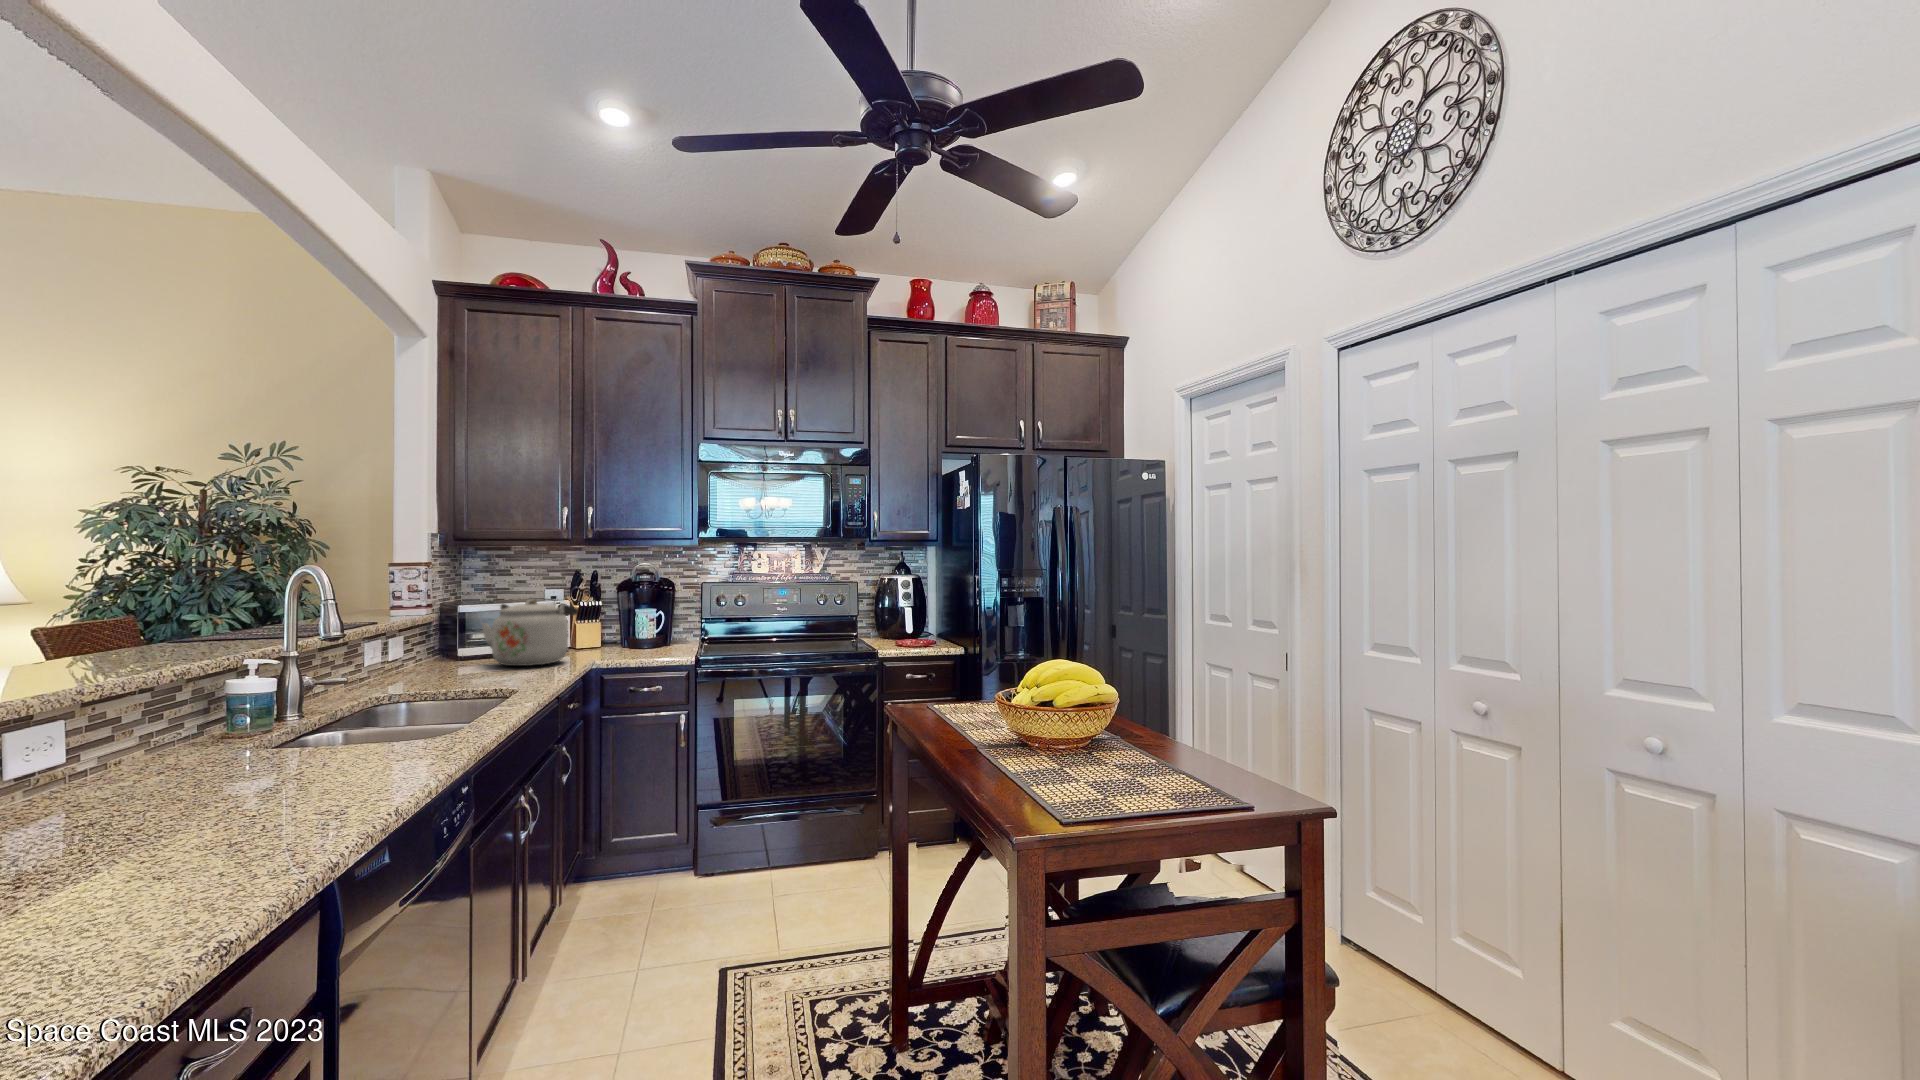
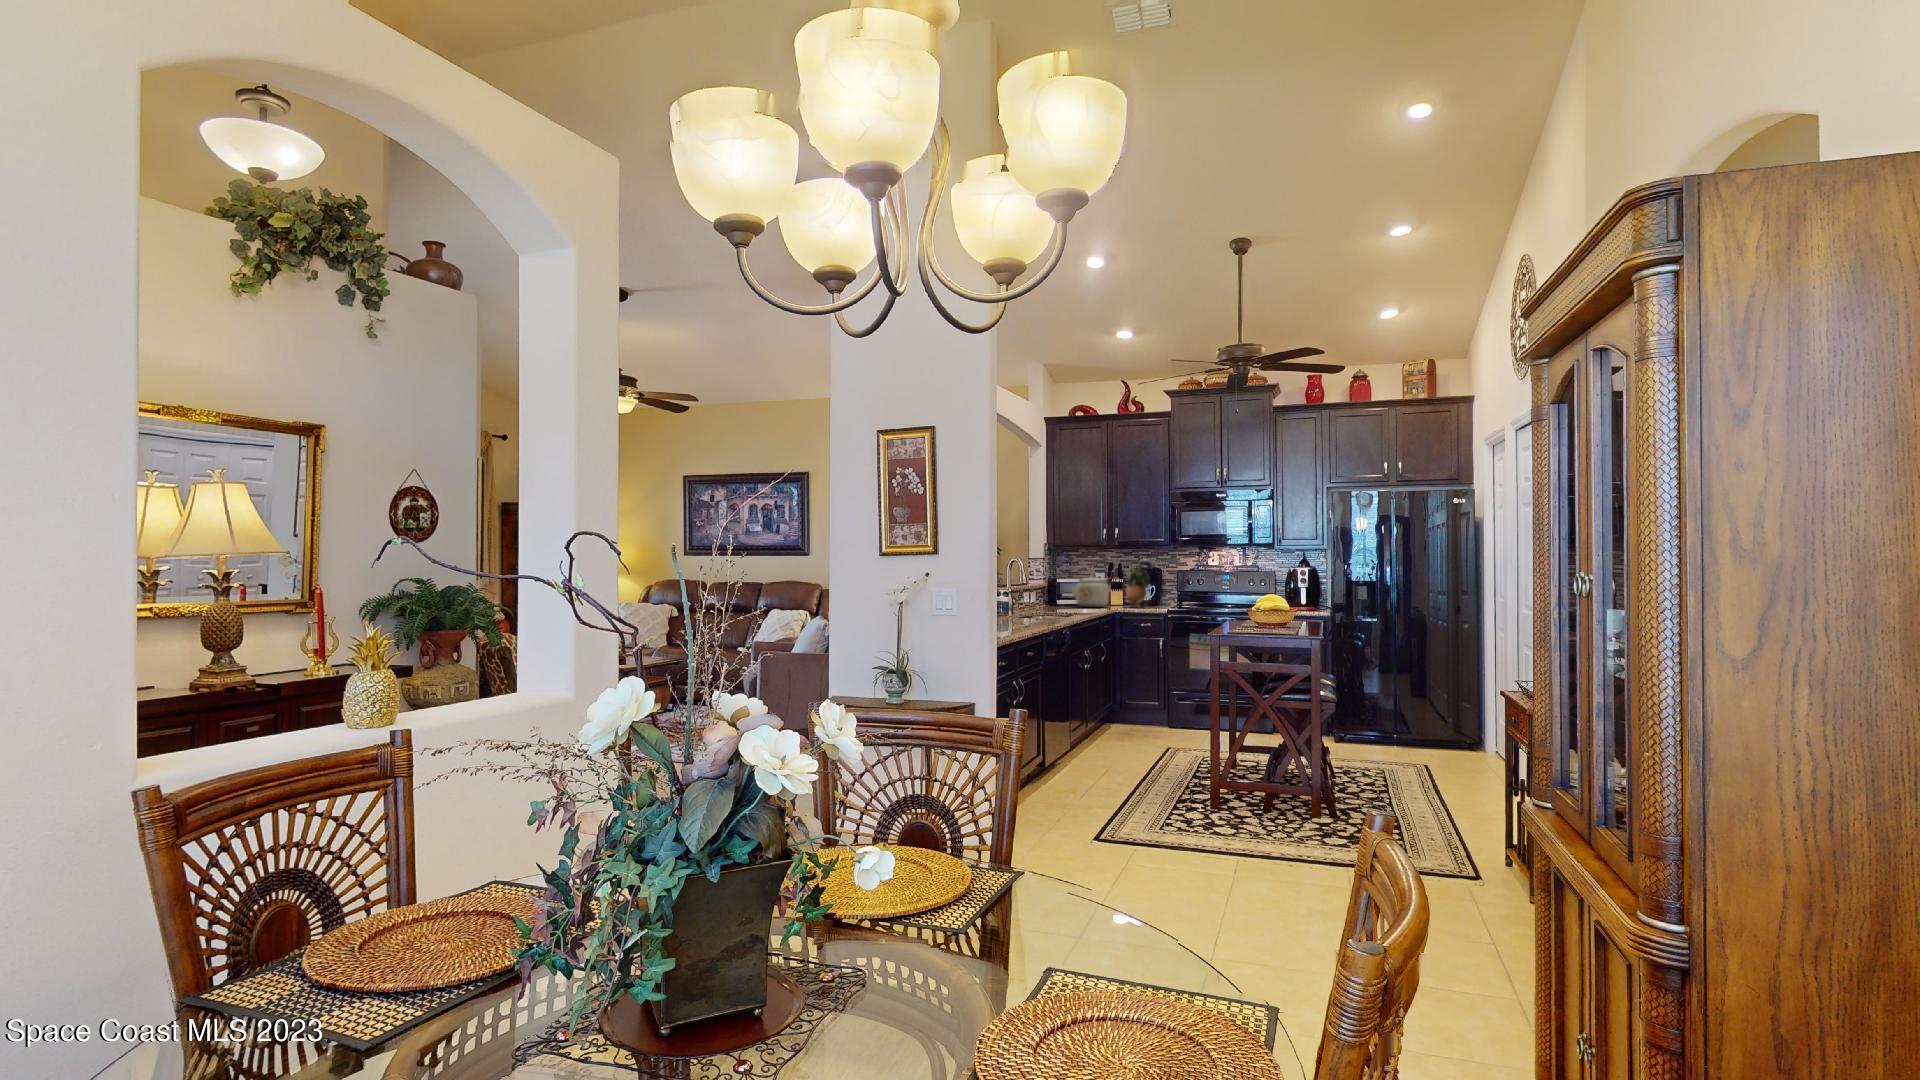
potted plant: none [605,572,655,657] -> present [1126,564,1150,607]

